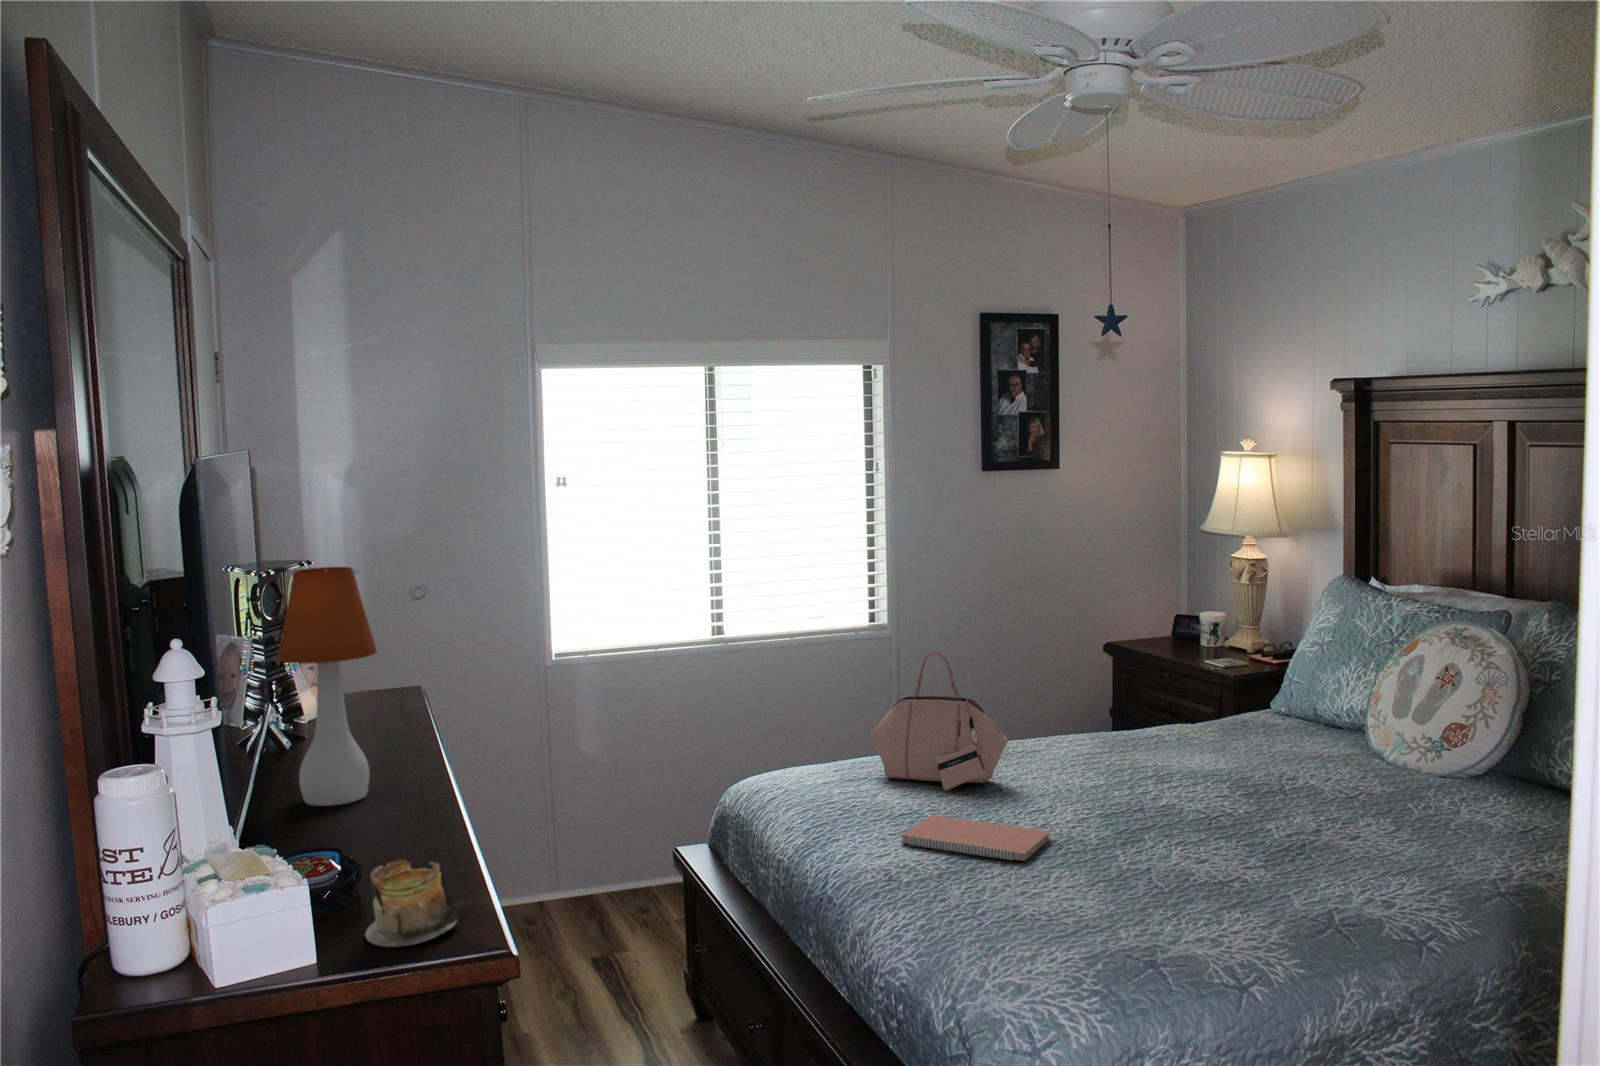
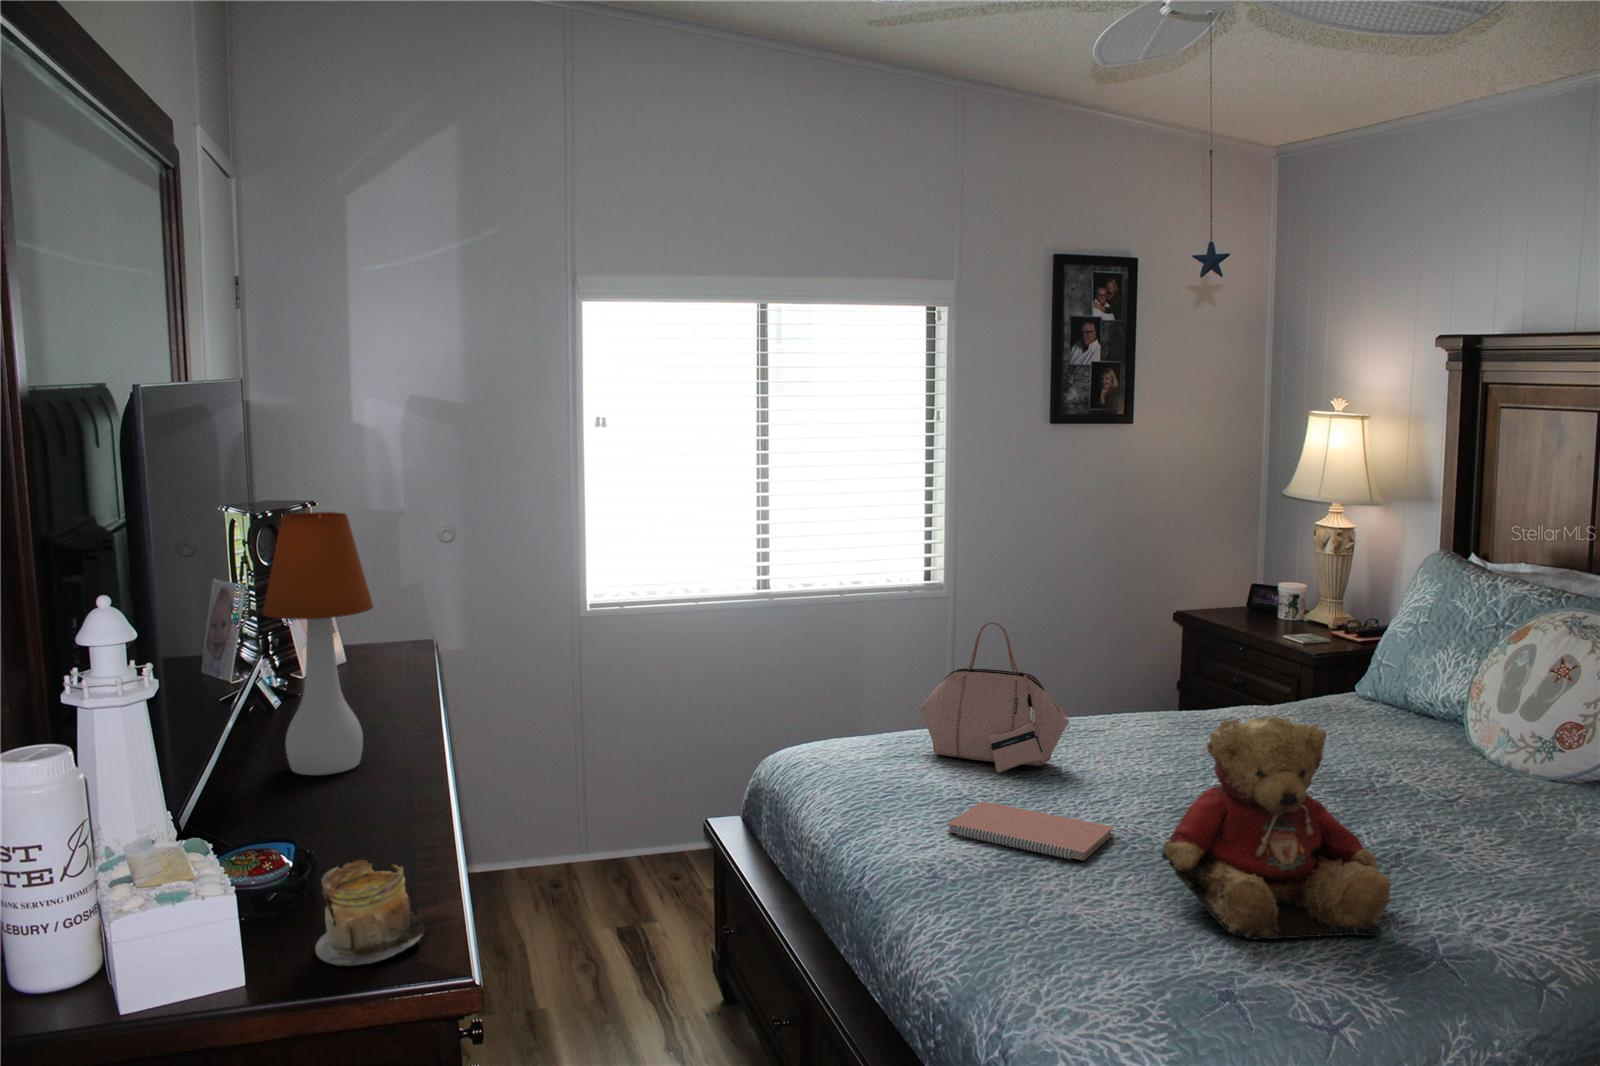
teddy bear: none [1093,721,1292,918] -> present [1162,716,1390,939]

